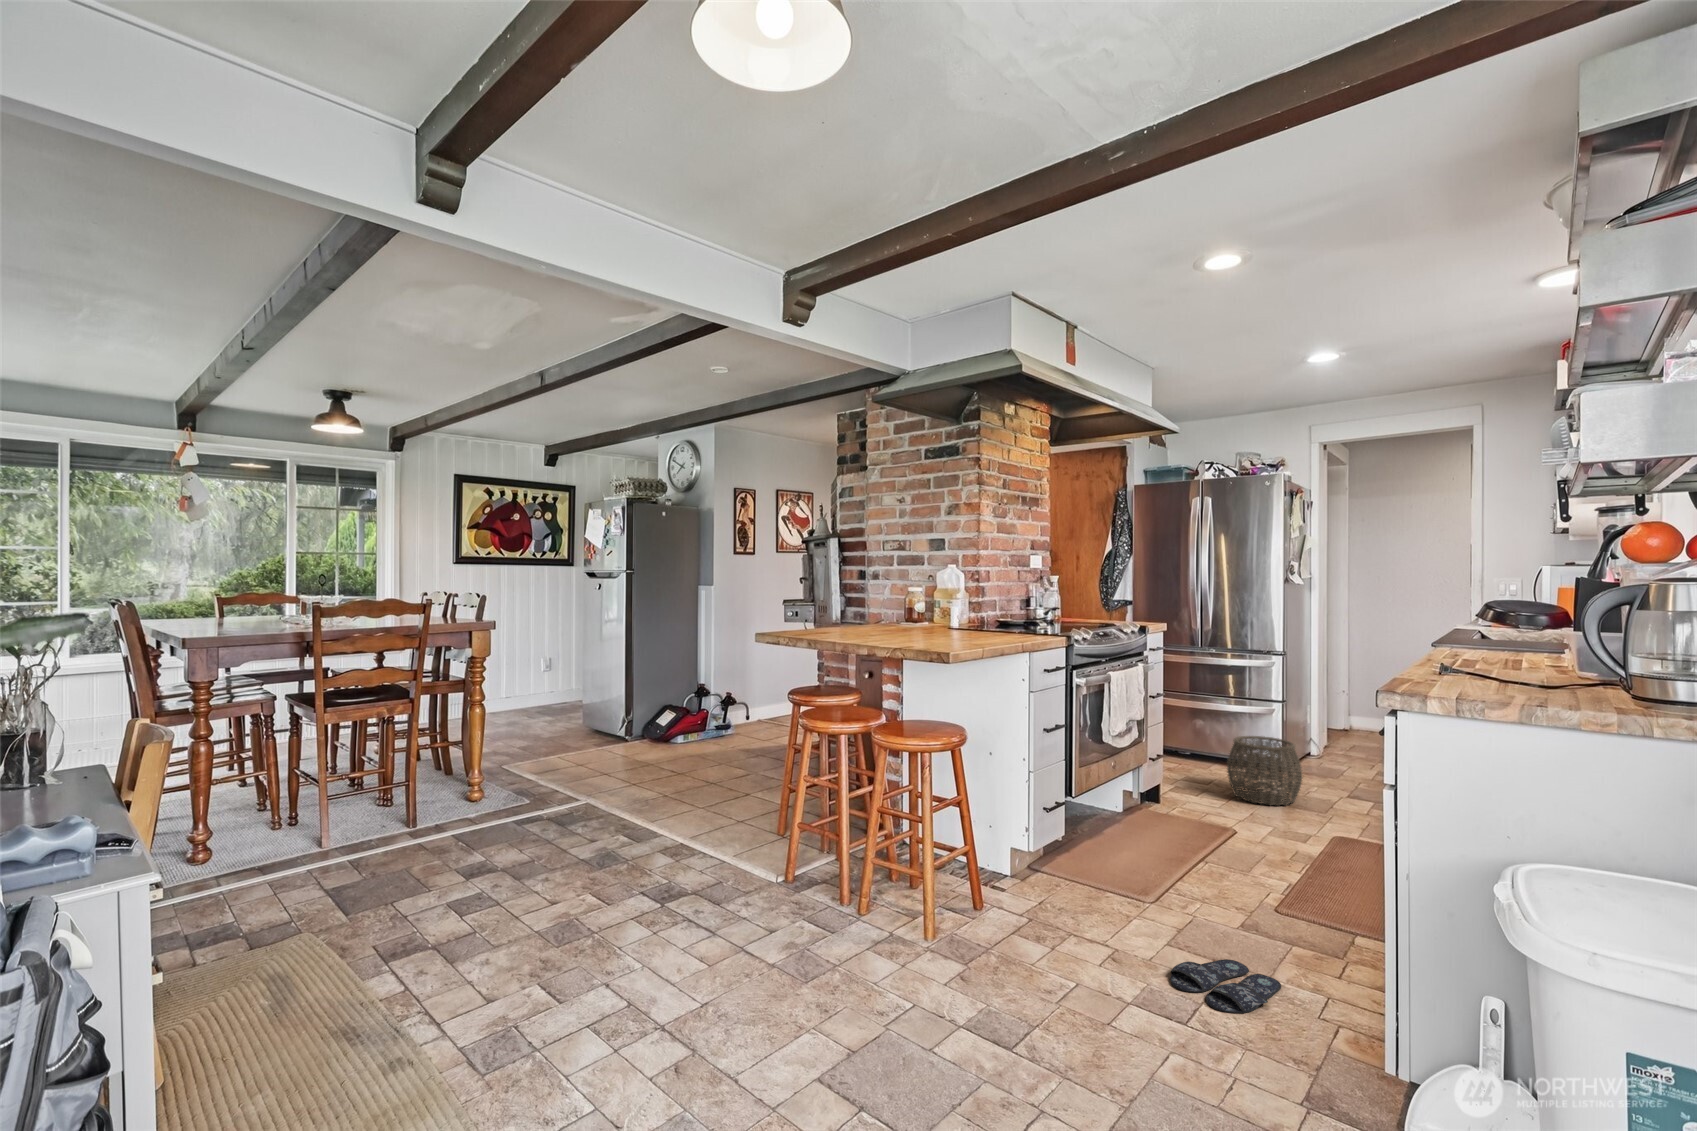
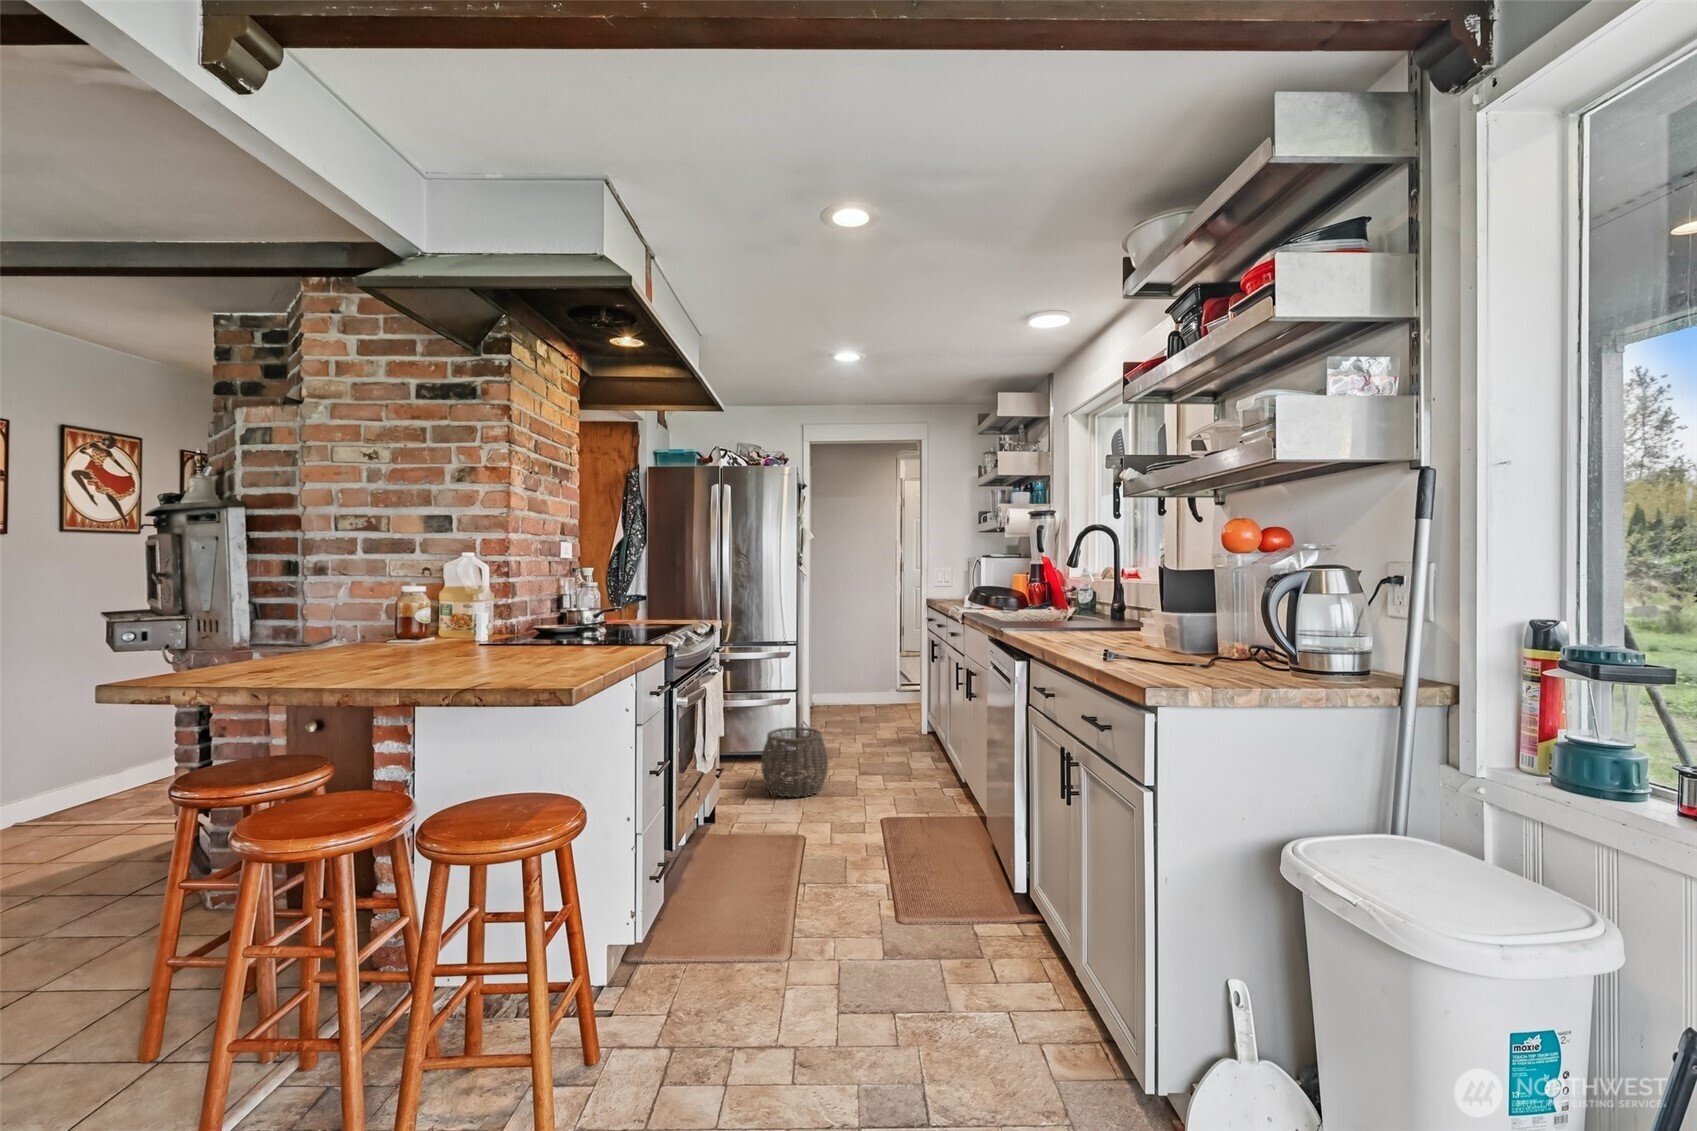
slippers: present [1170,959,1281,1013] -> none [870,1003,975,1083]

